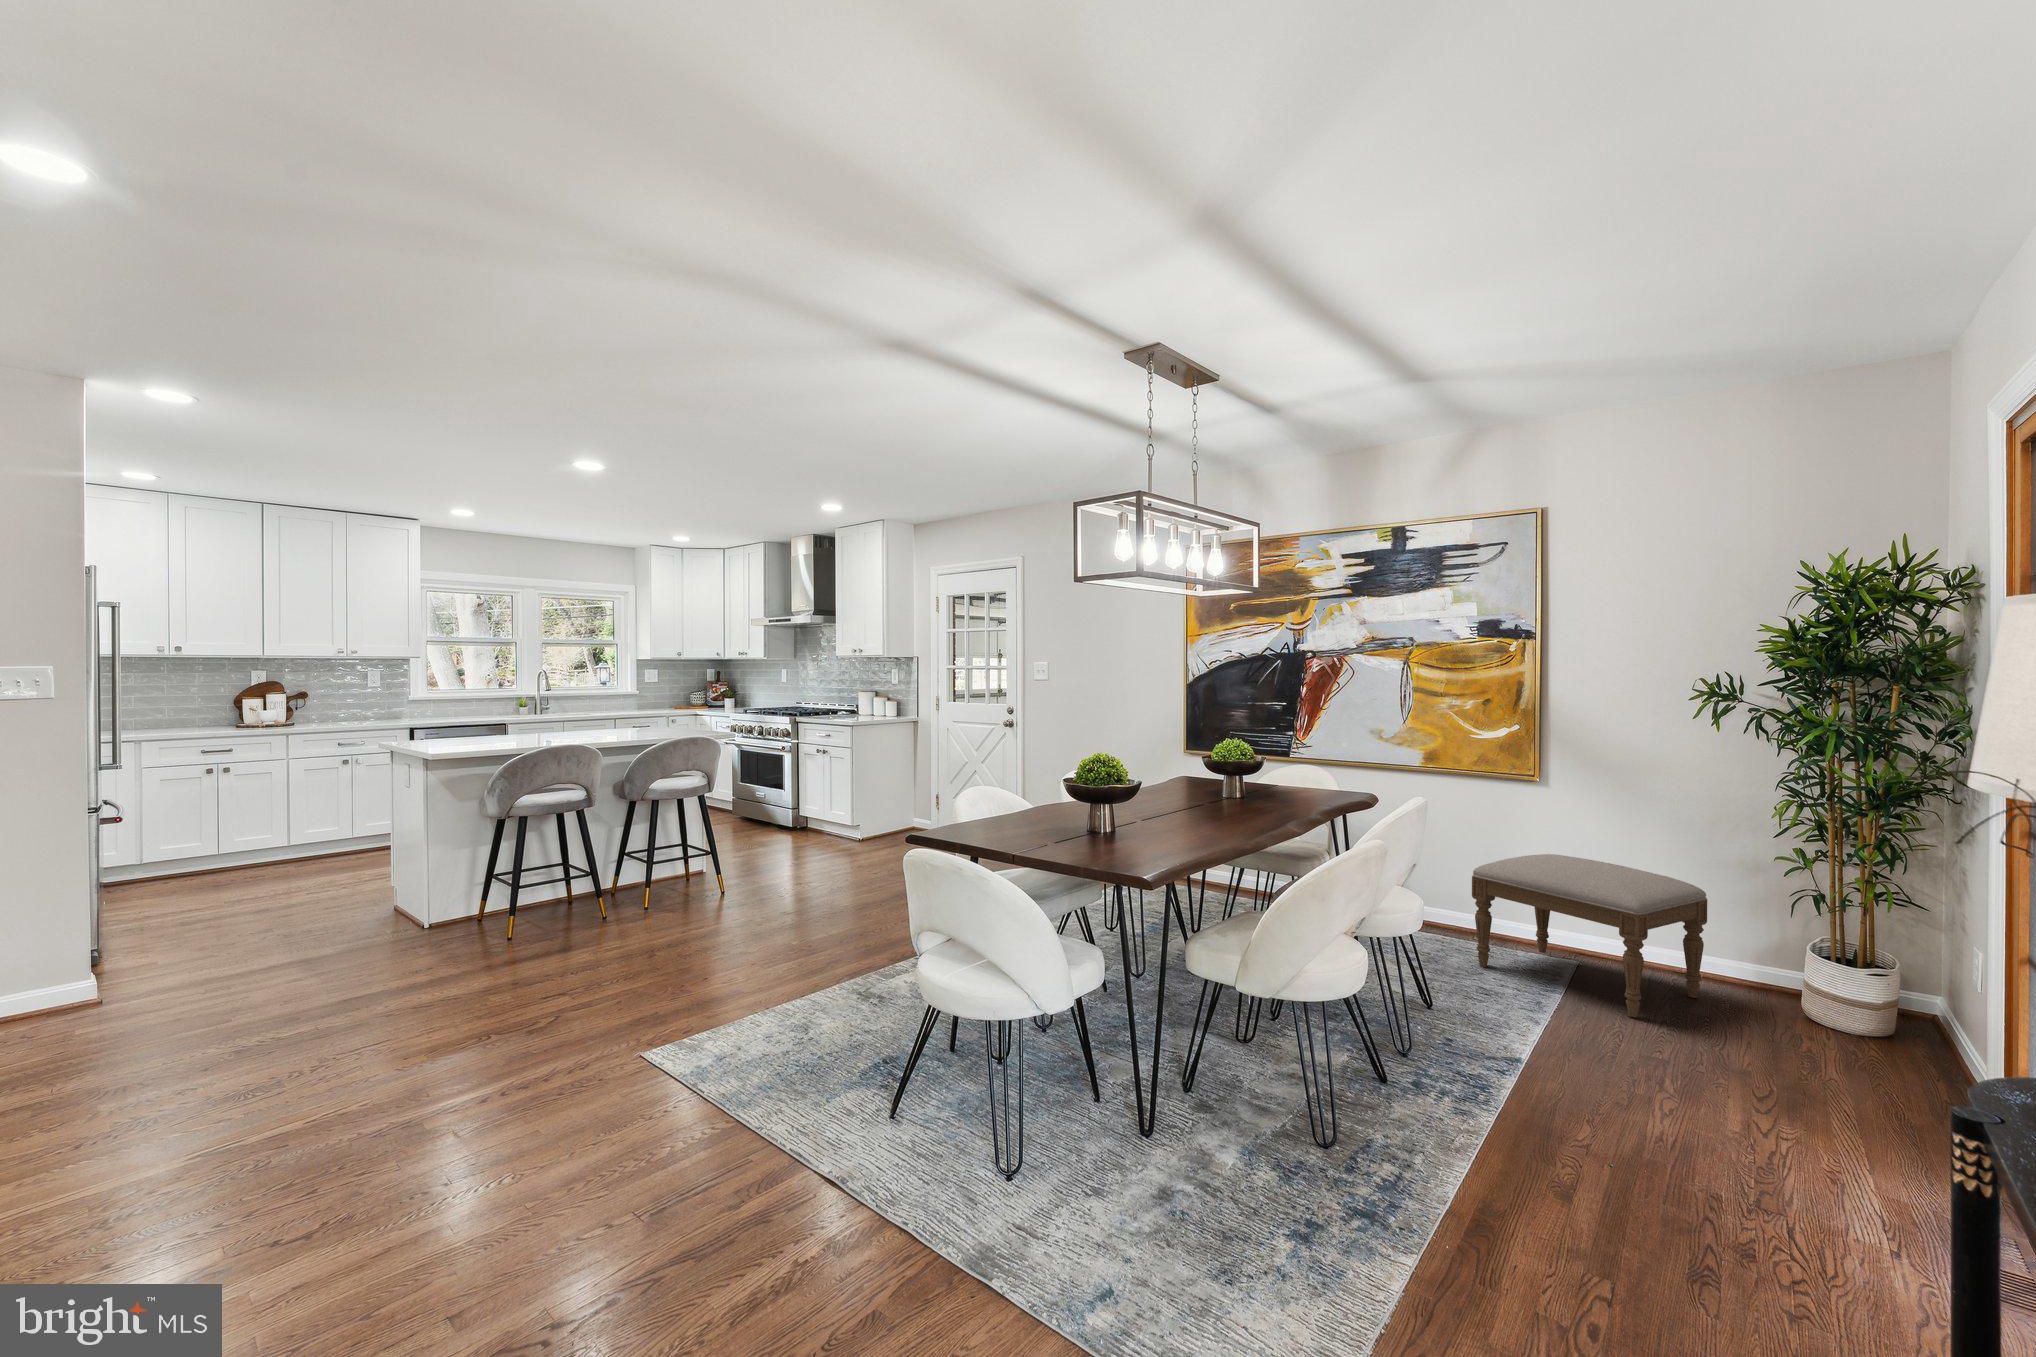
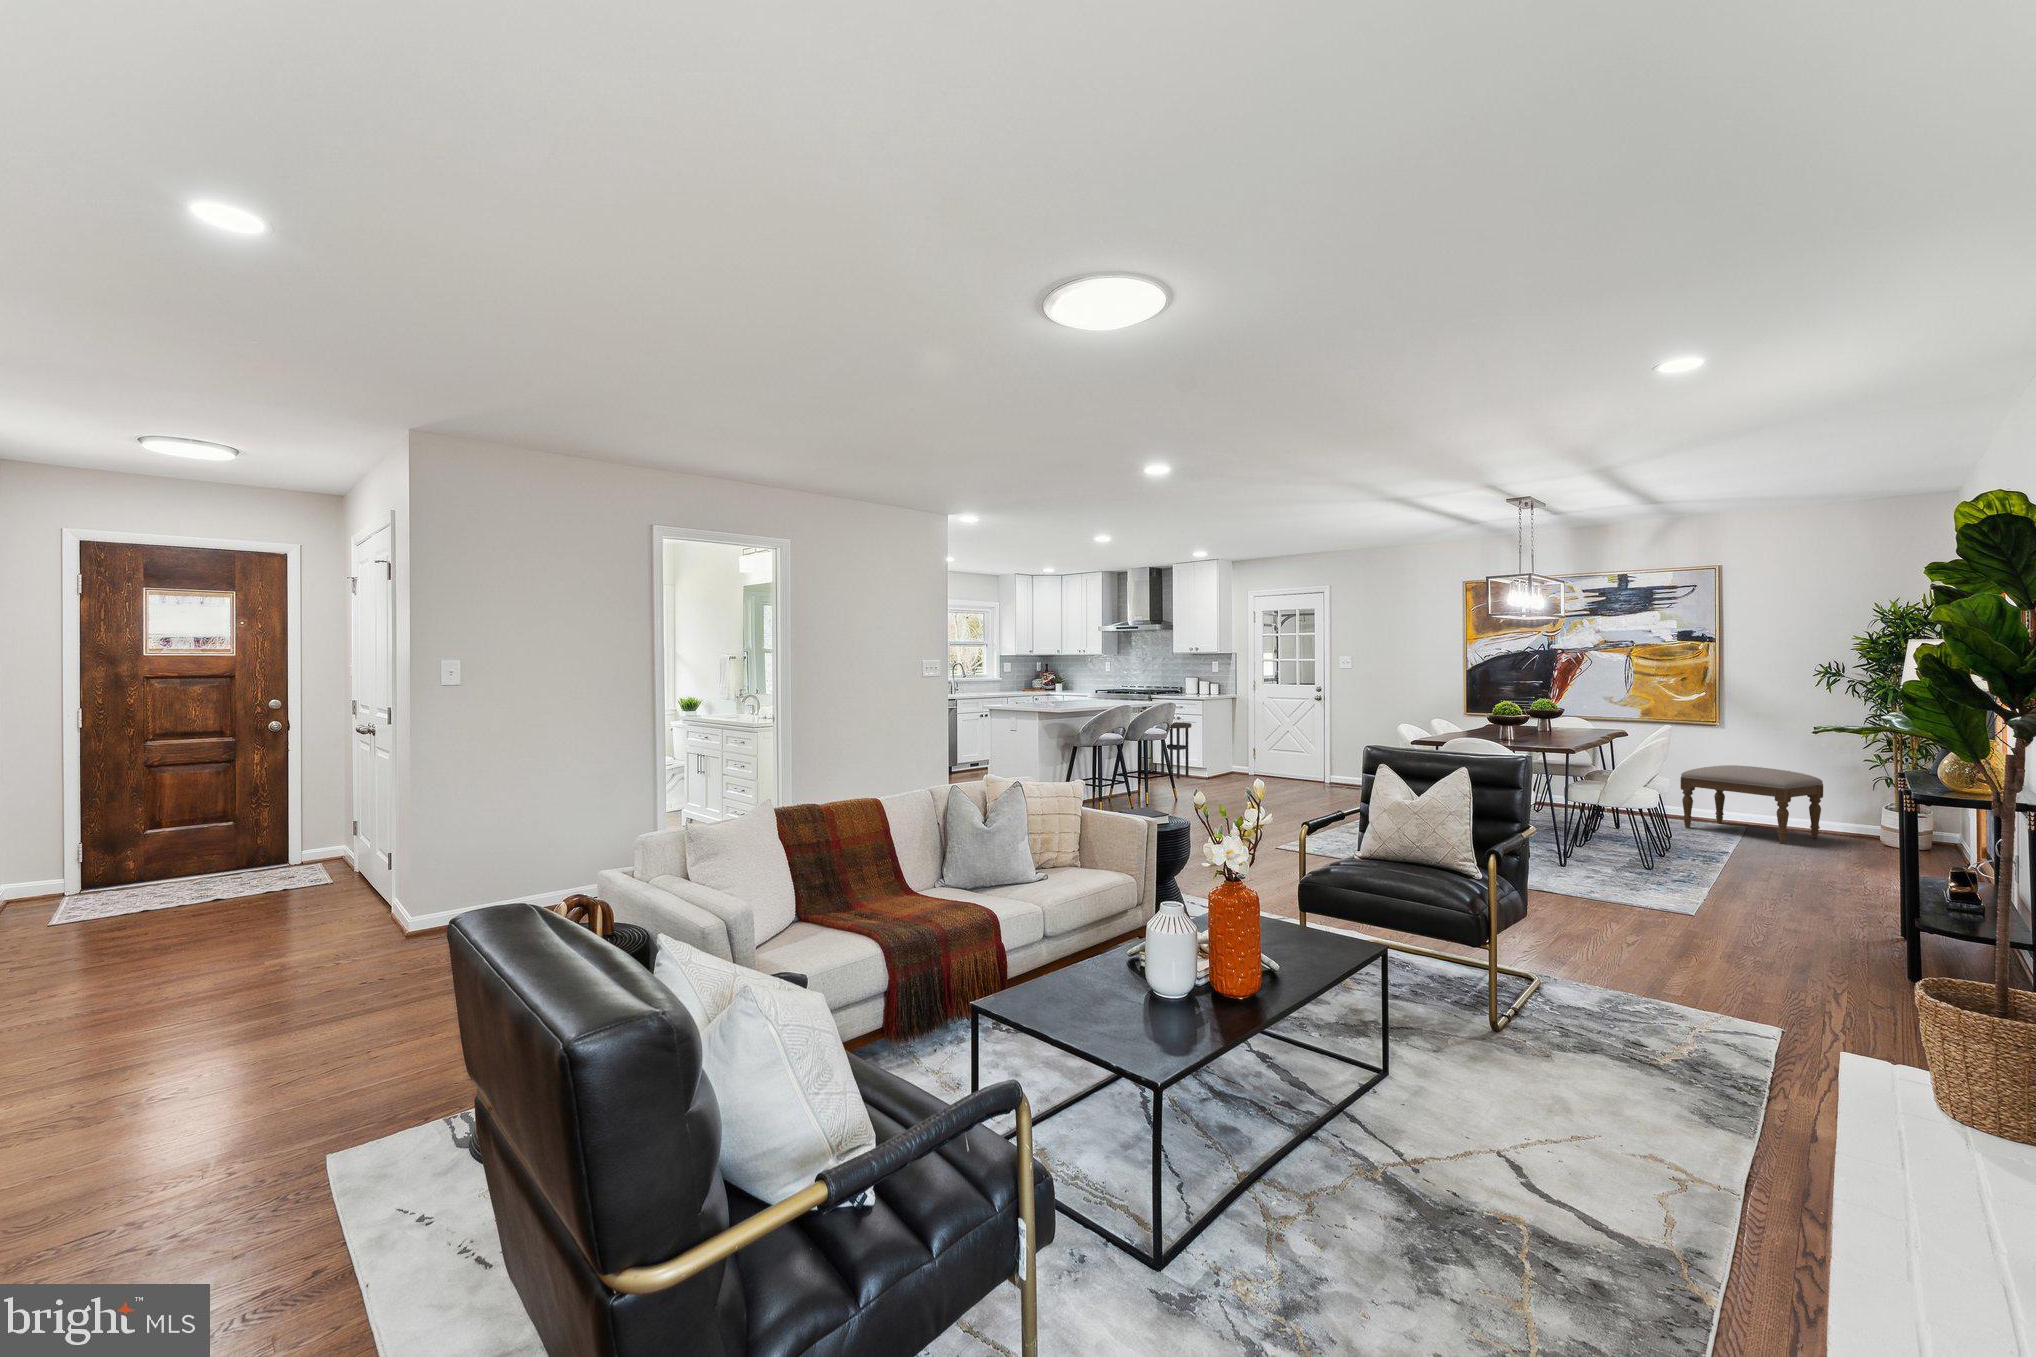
side table: none [783,757,835,843] -> present [1161,722,1191,778]

